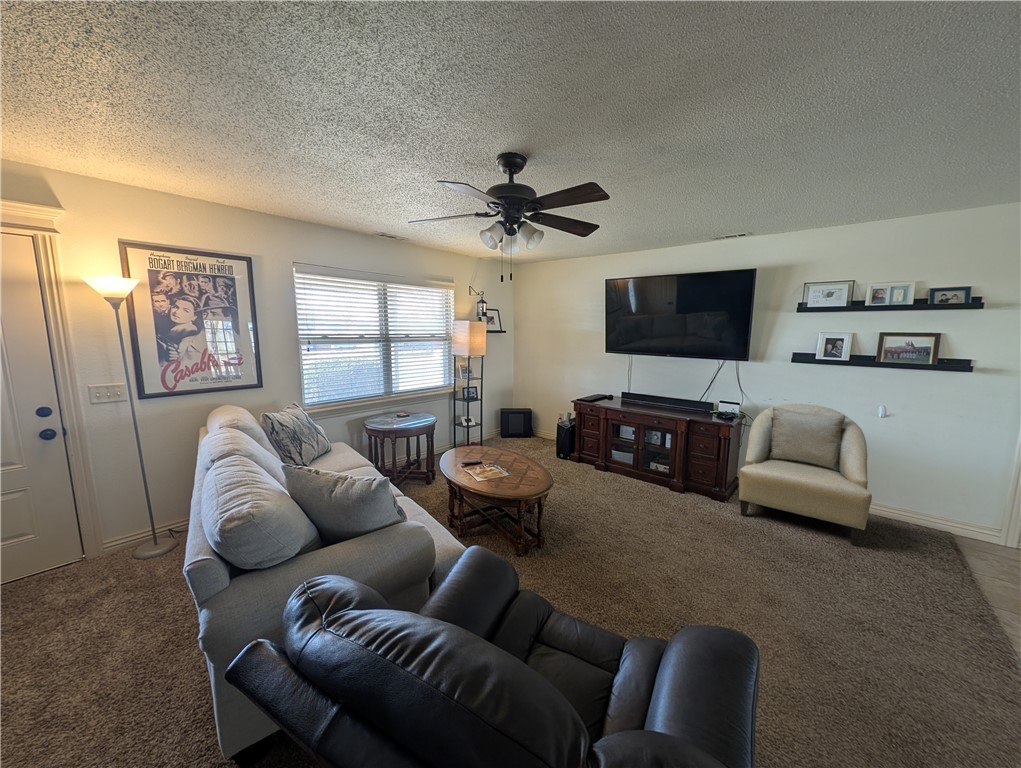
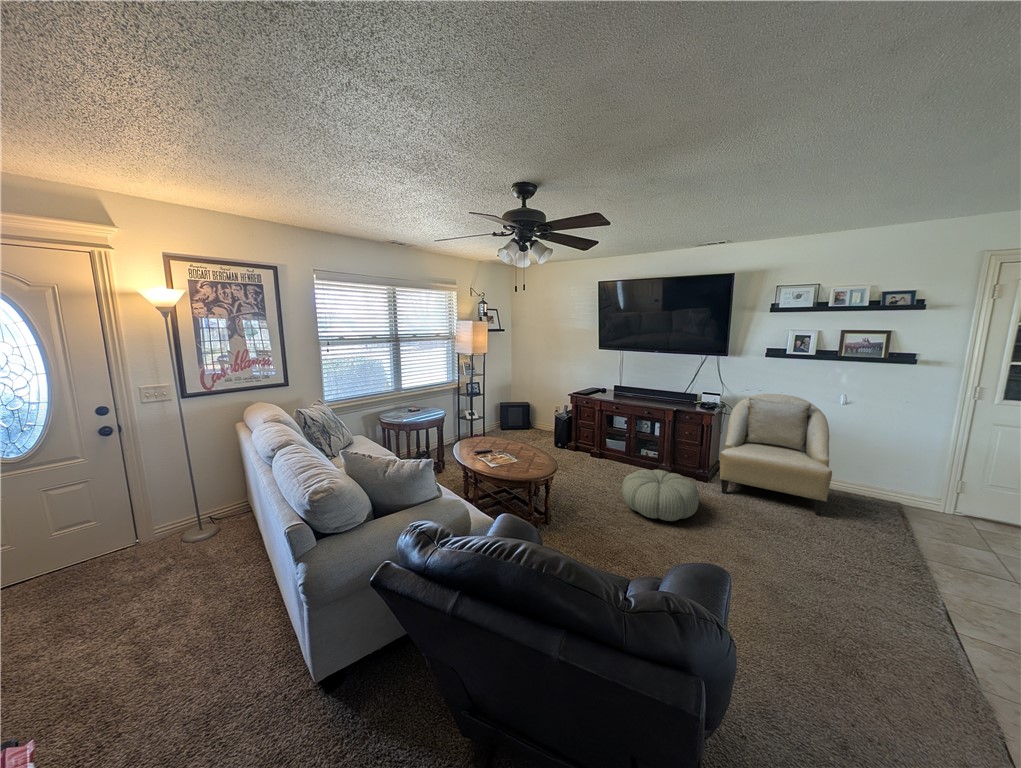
pouf: none [626,487,715,548] -> present [622,470,699,521]

